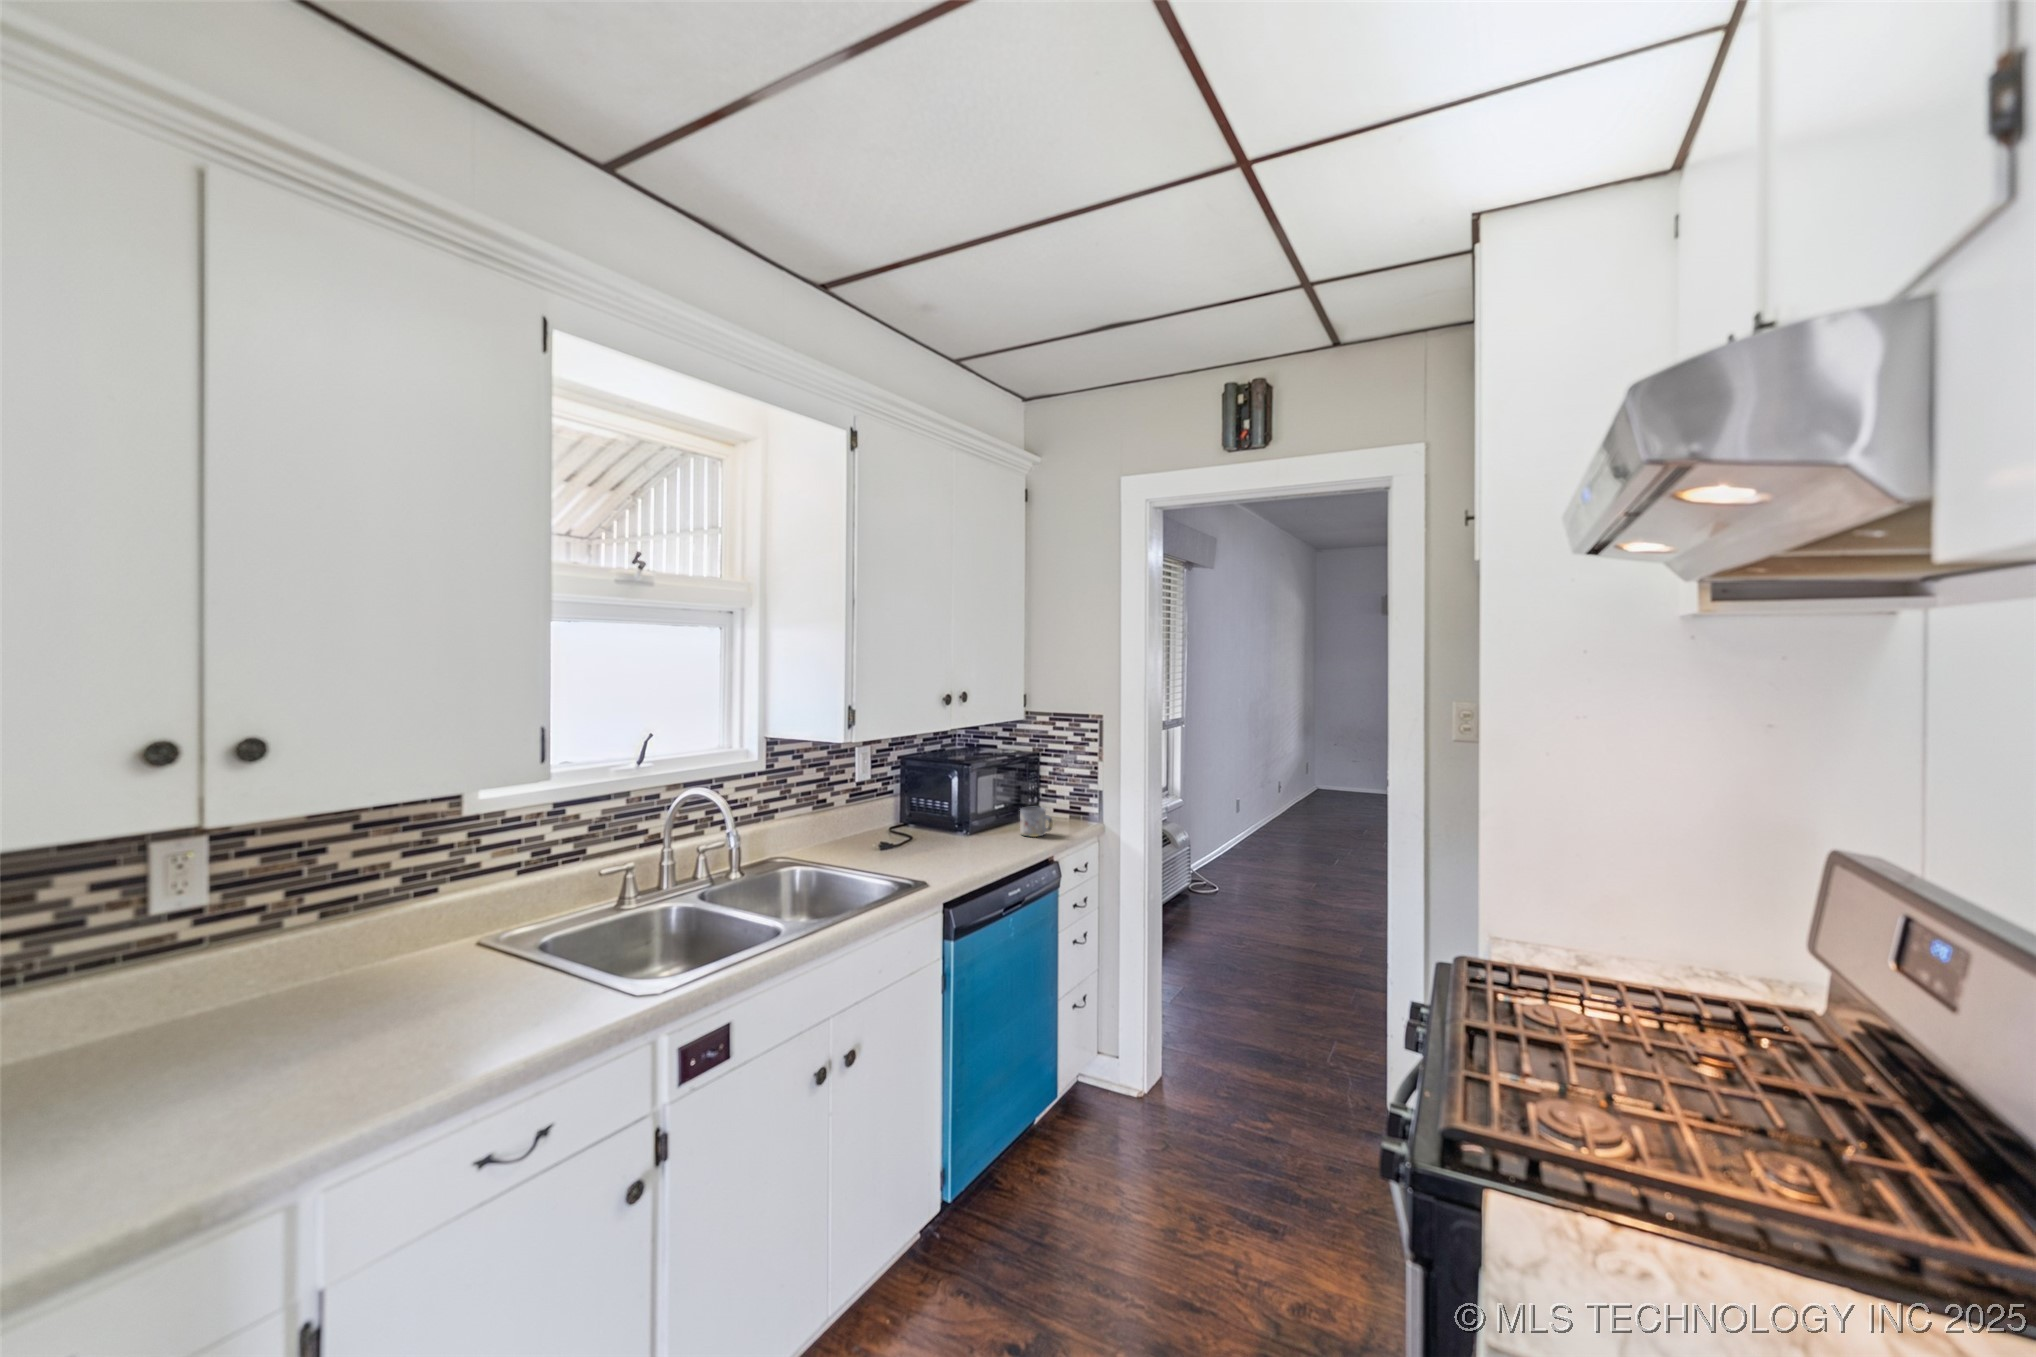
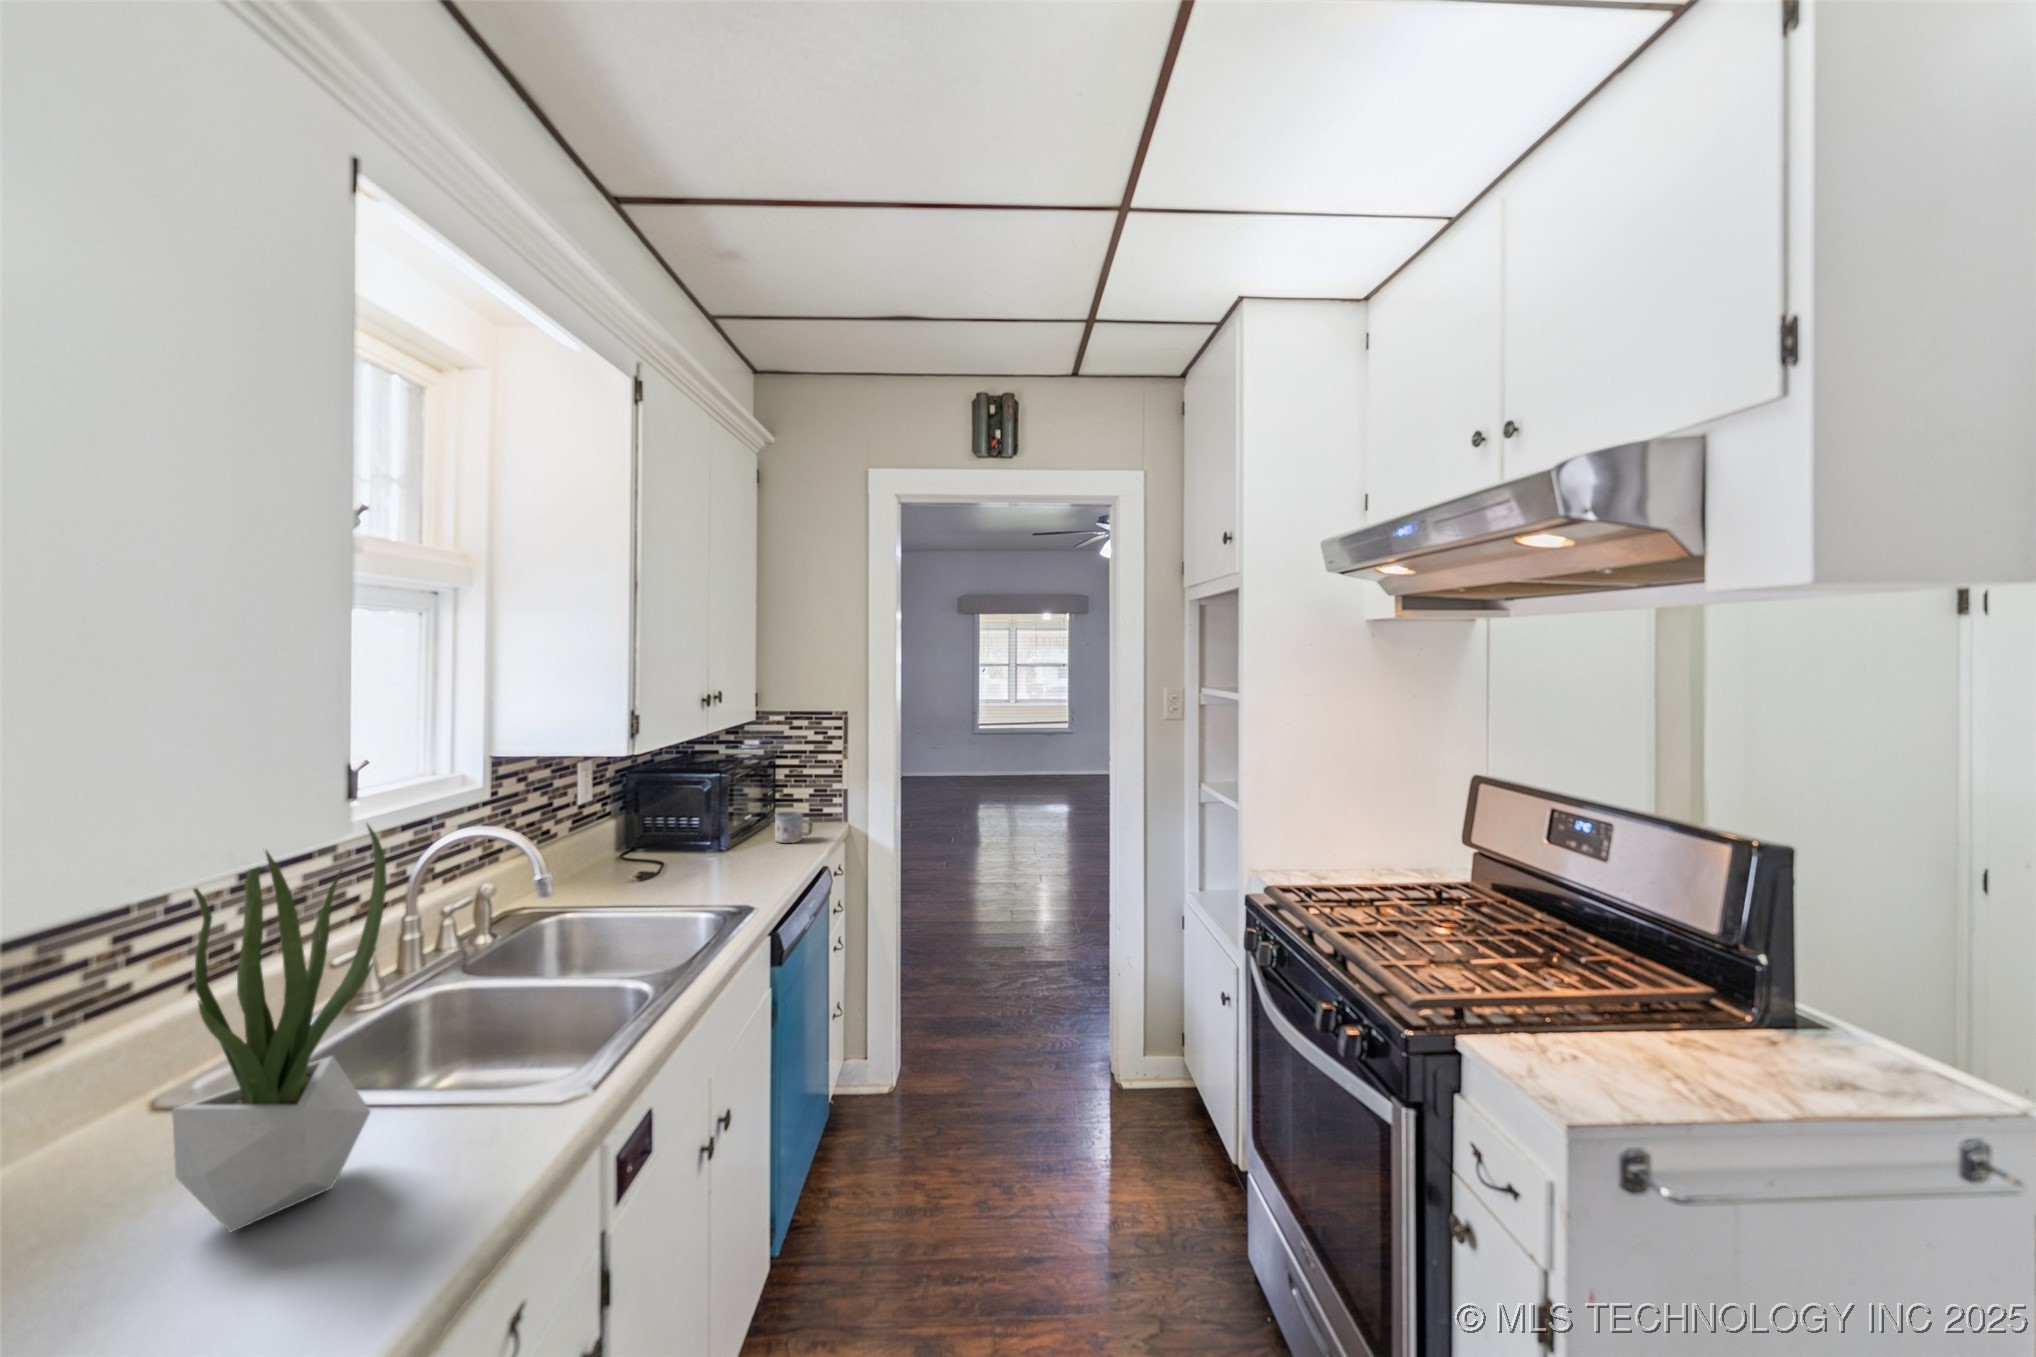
potted plant: none [359,762,507,1028] -> present [172,824,387,1232]

